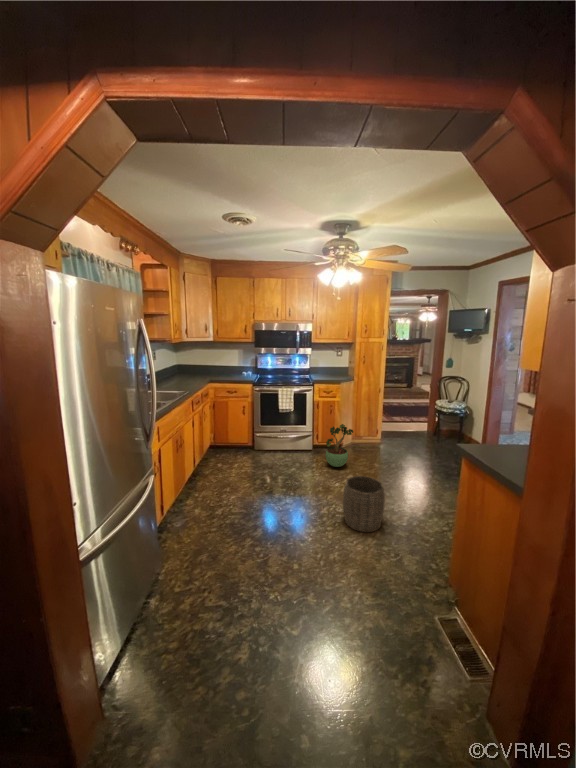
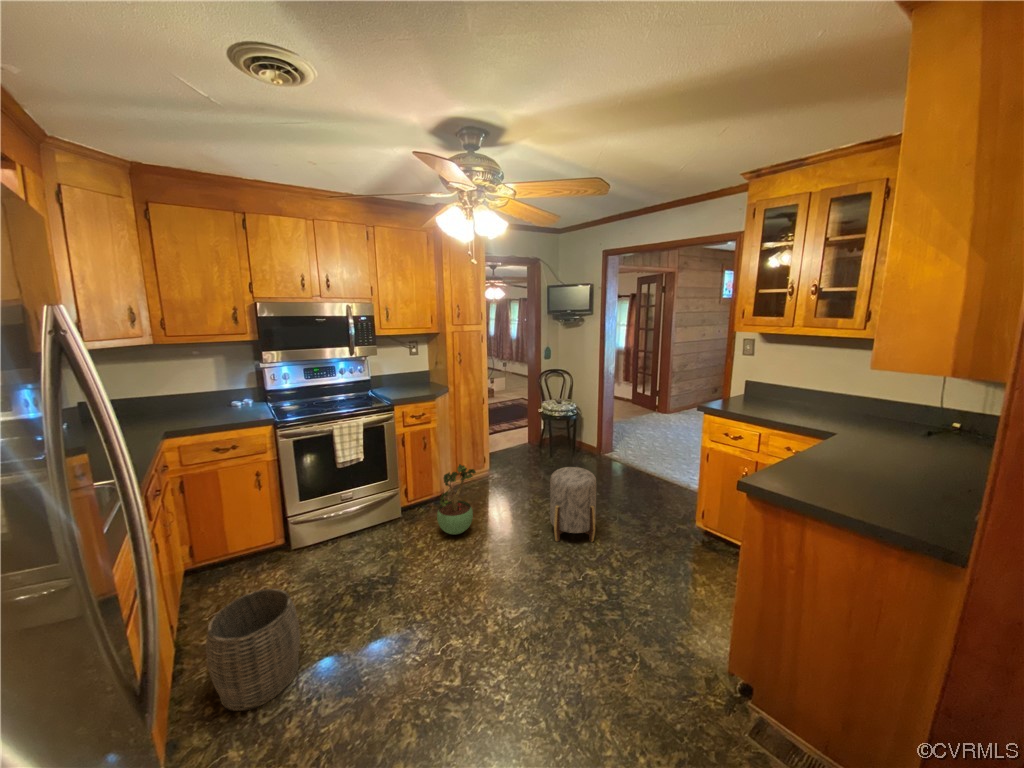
stool: none [395,441,434,497] -> present [550,467,596,542]
woven basket: present [343,476,385,532] -> present [206,589,300,711]

